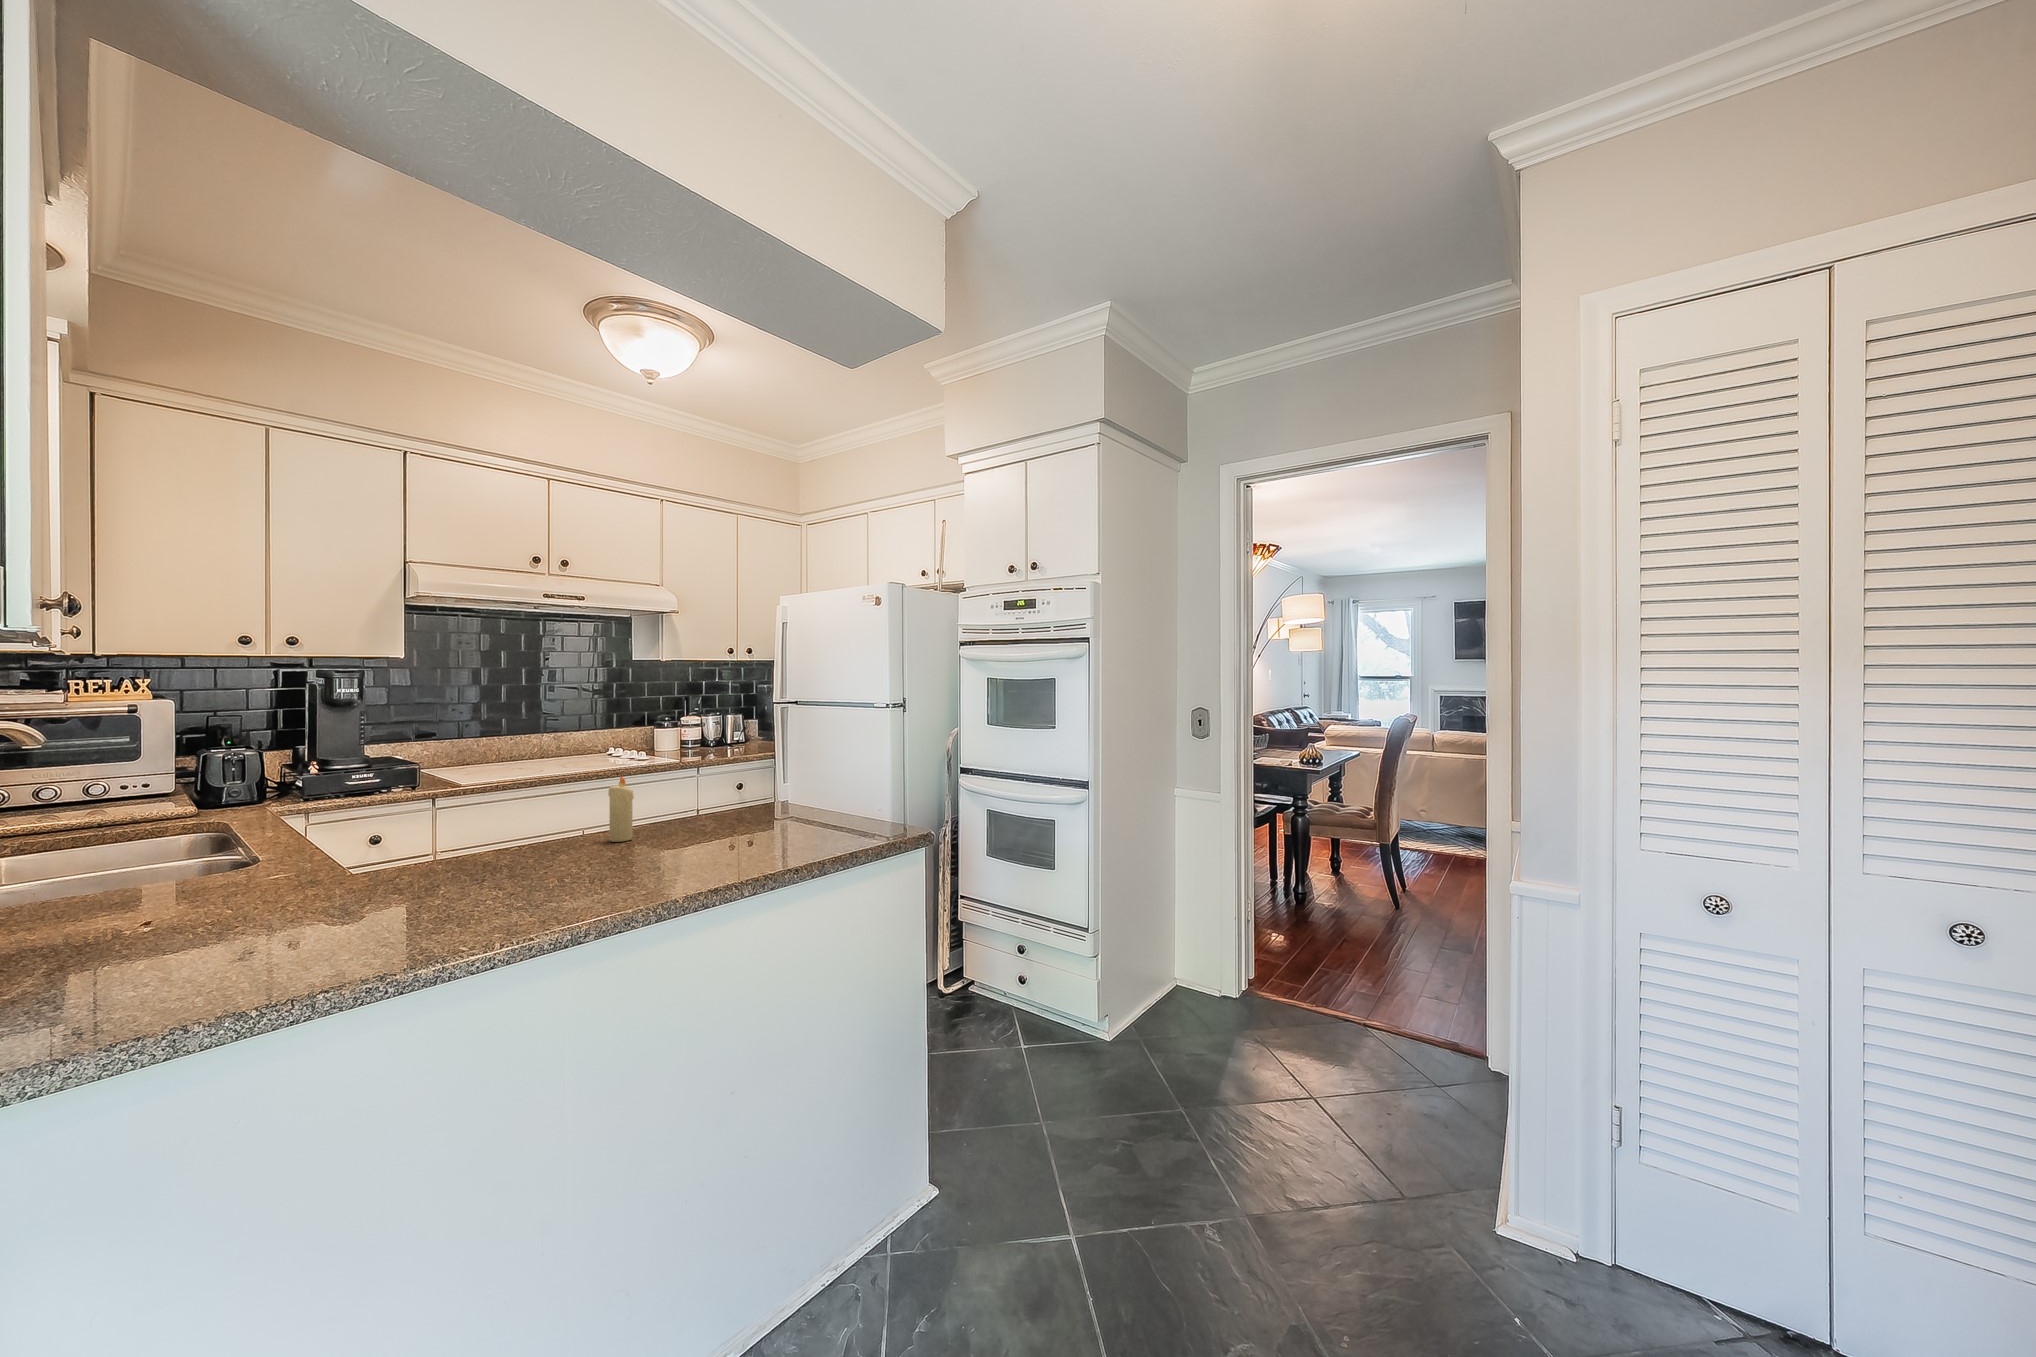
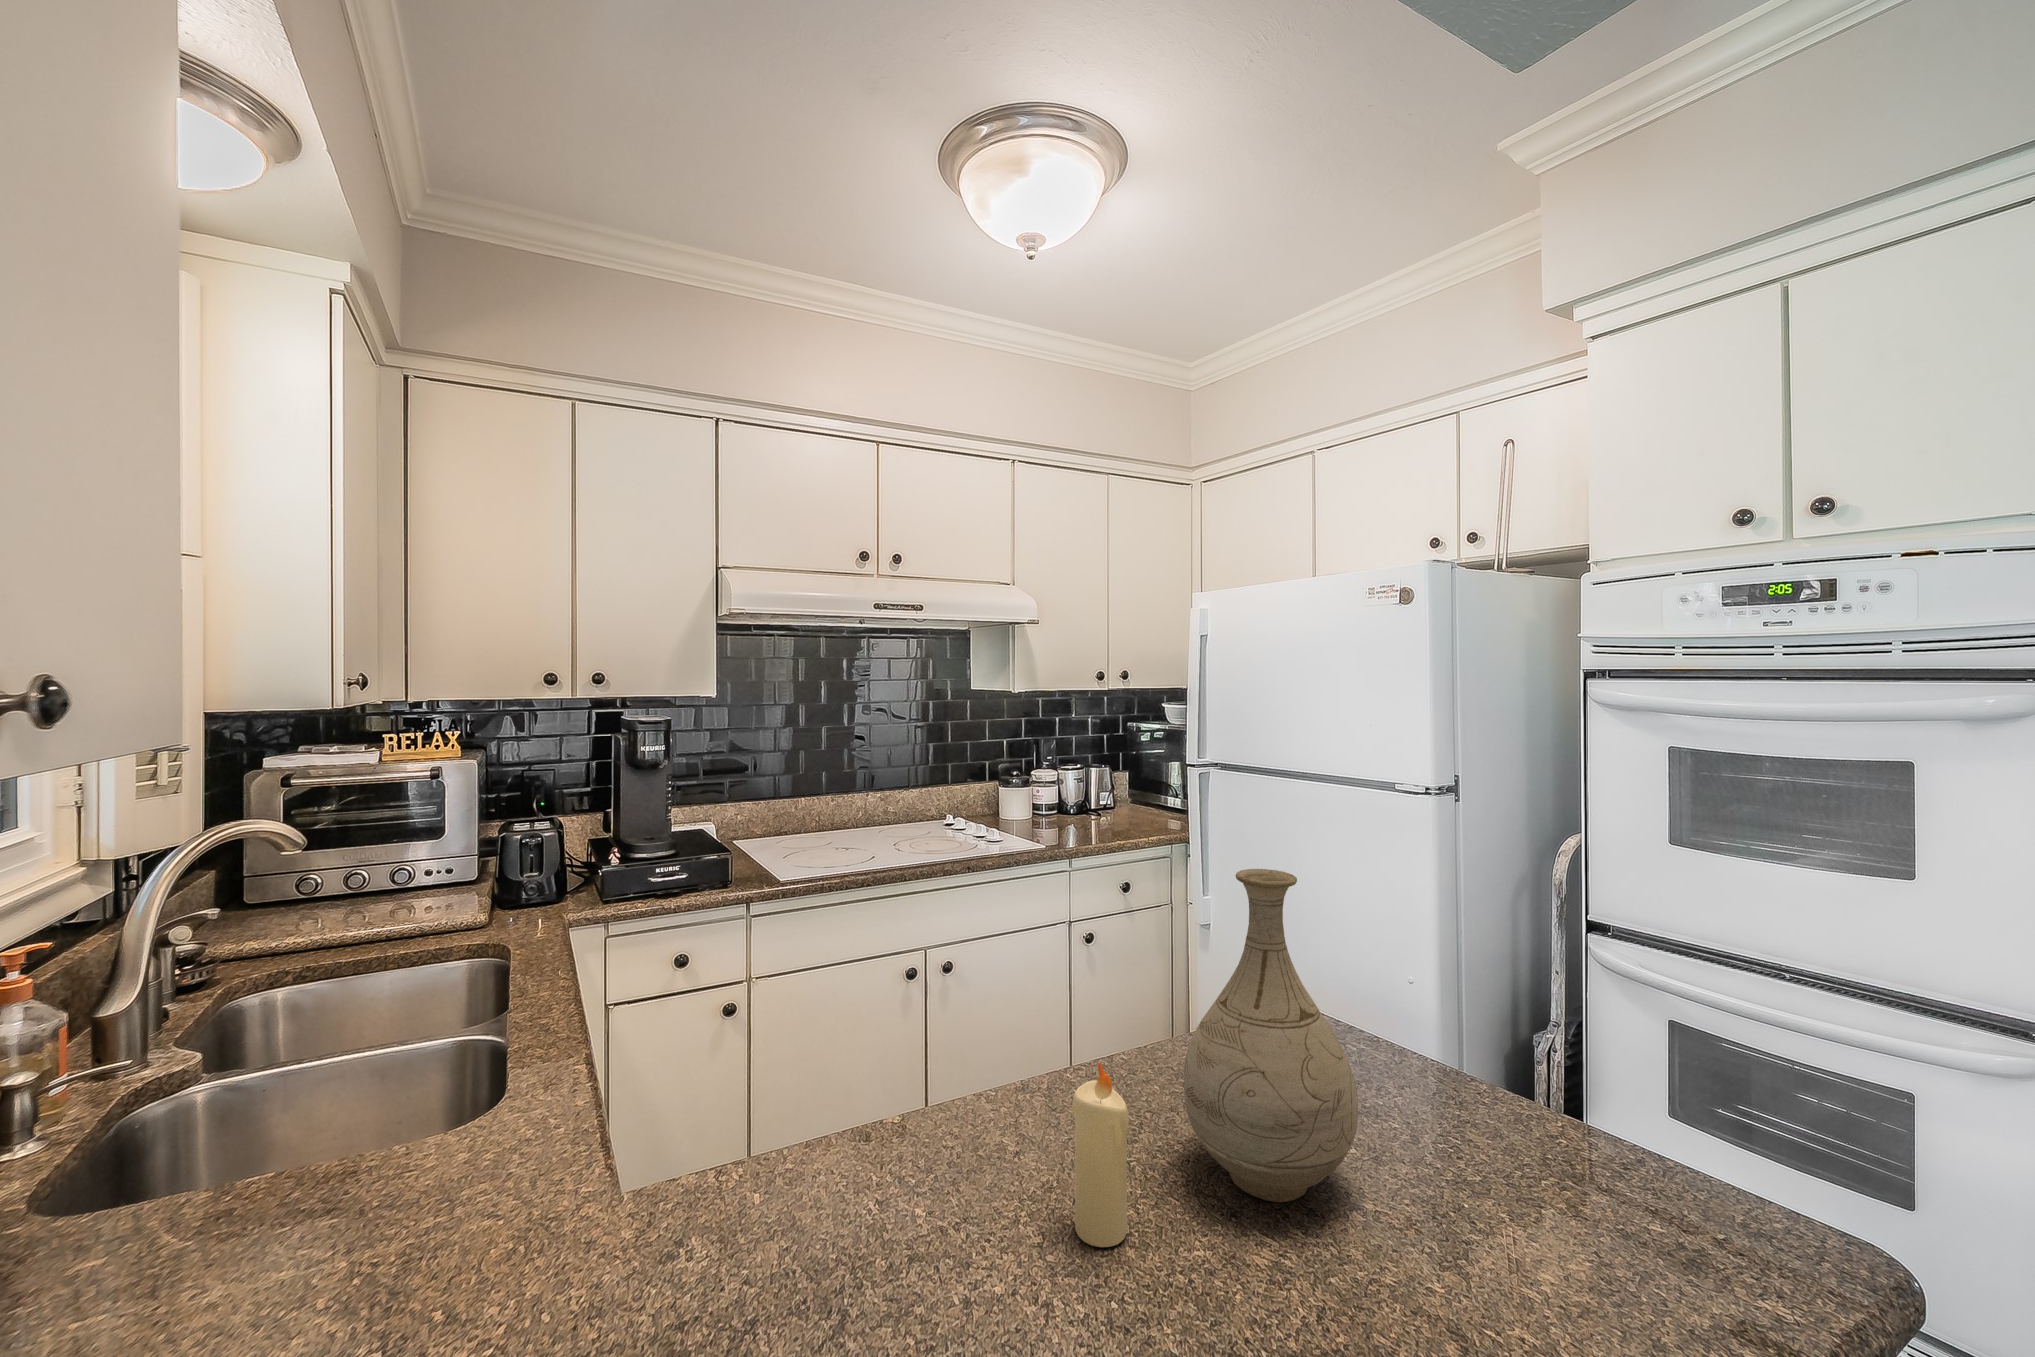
vase: none [668,706,741,831] -> present [1184,869,1358,1202]

